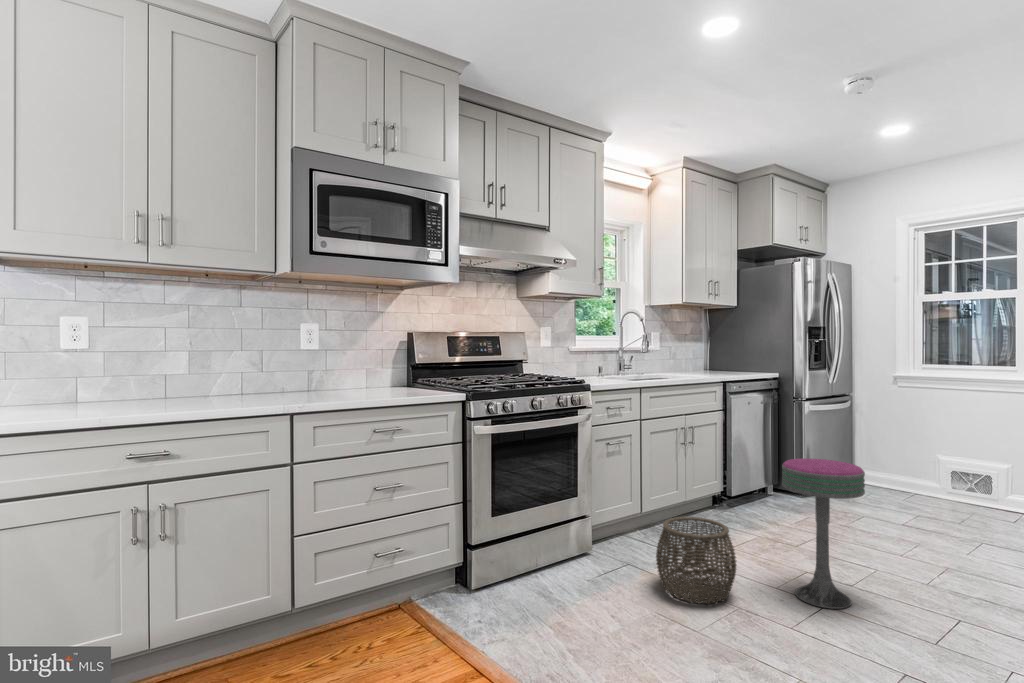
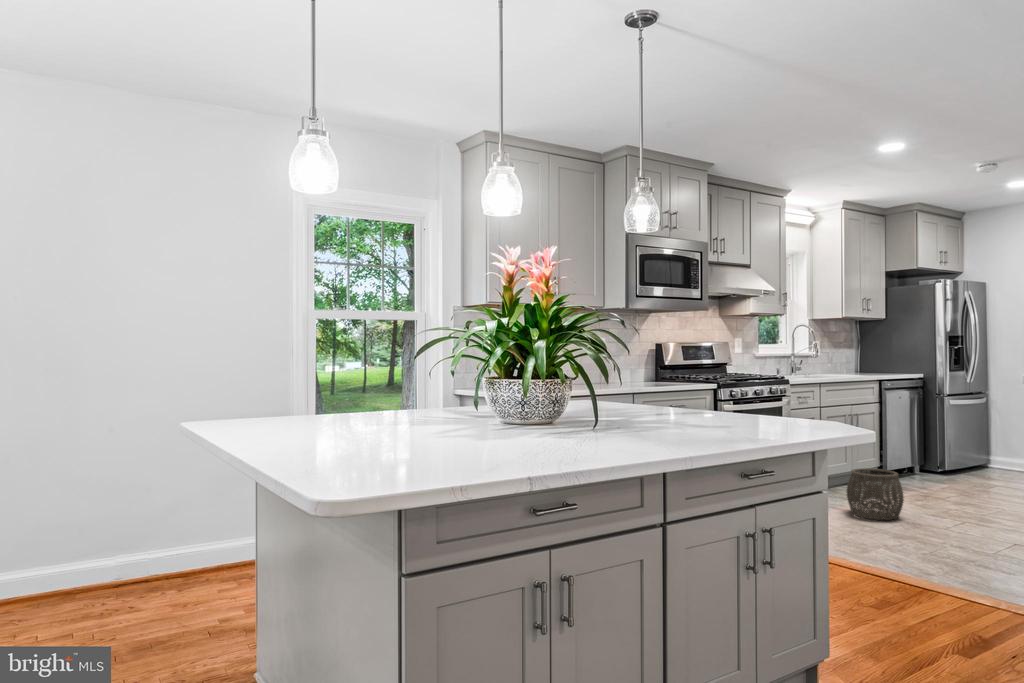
bar stool: present [782,458,865,609] -> none [935,428,993,524]

